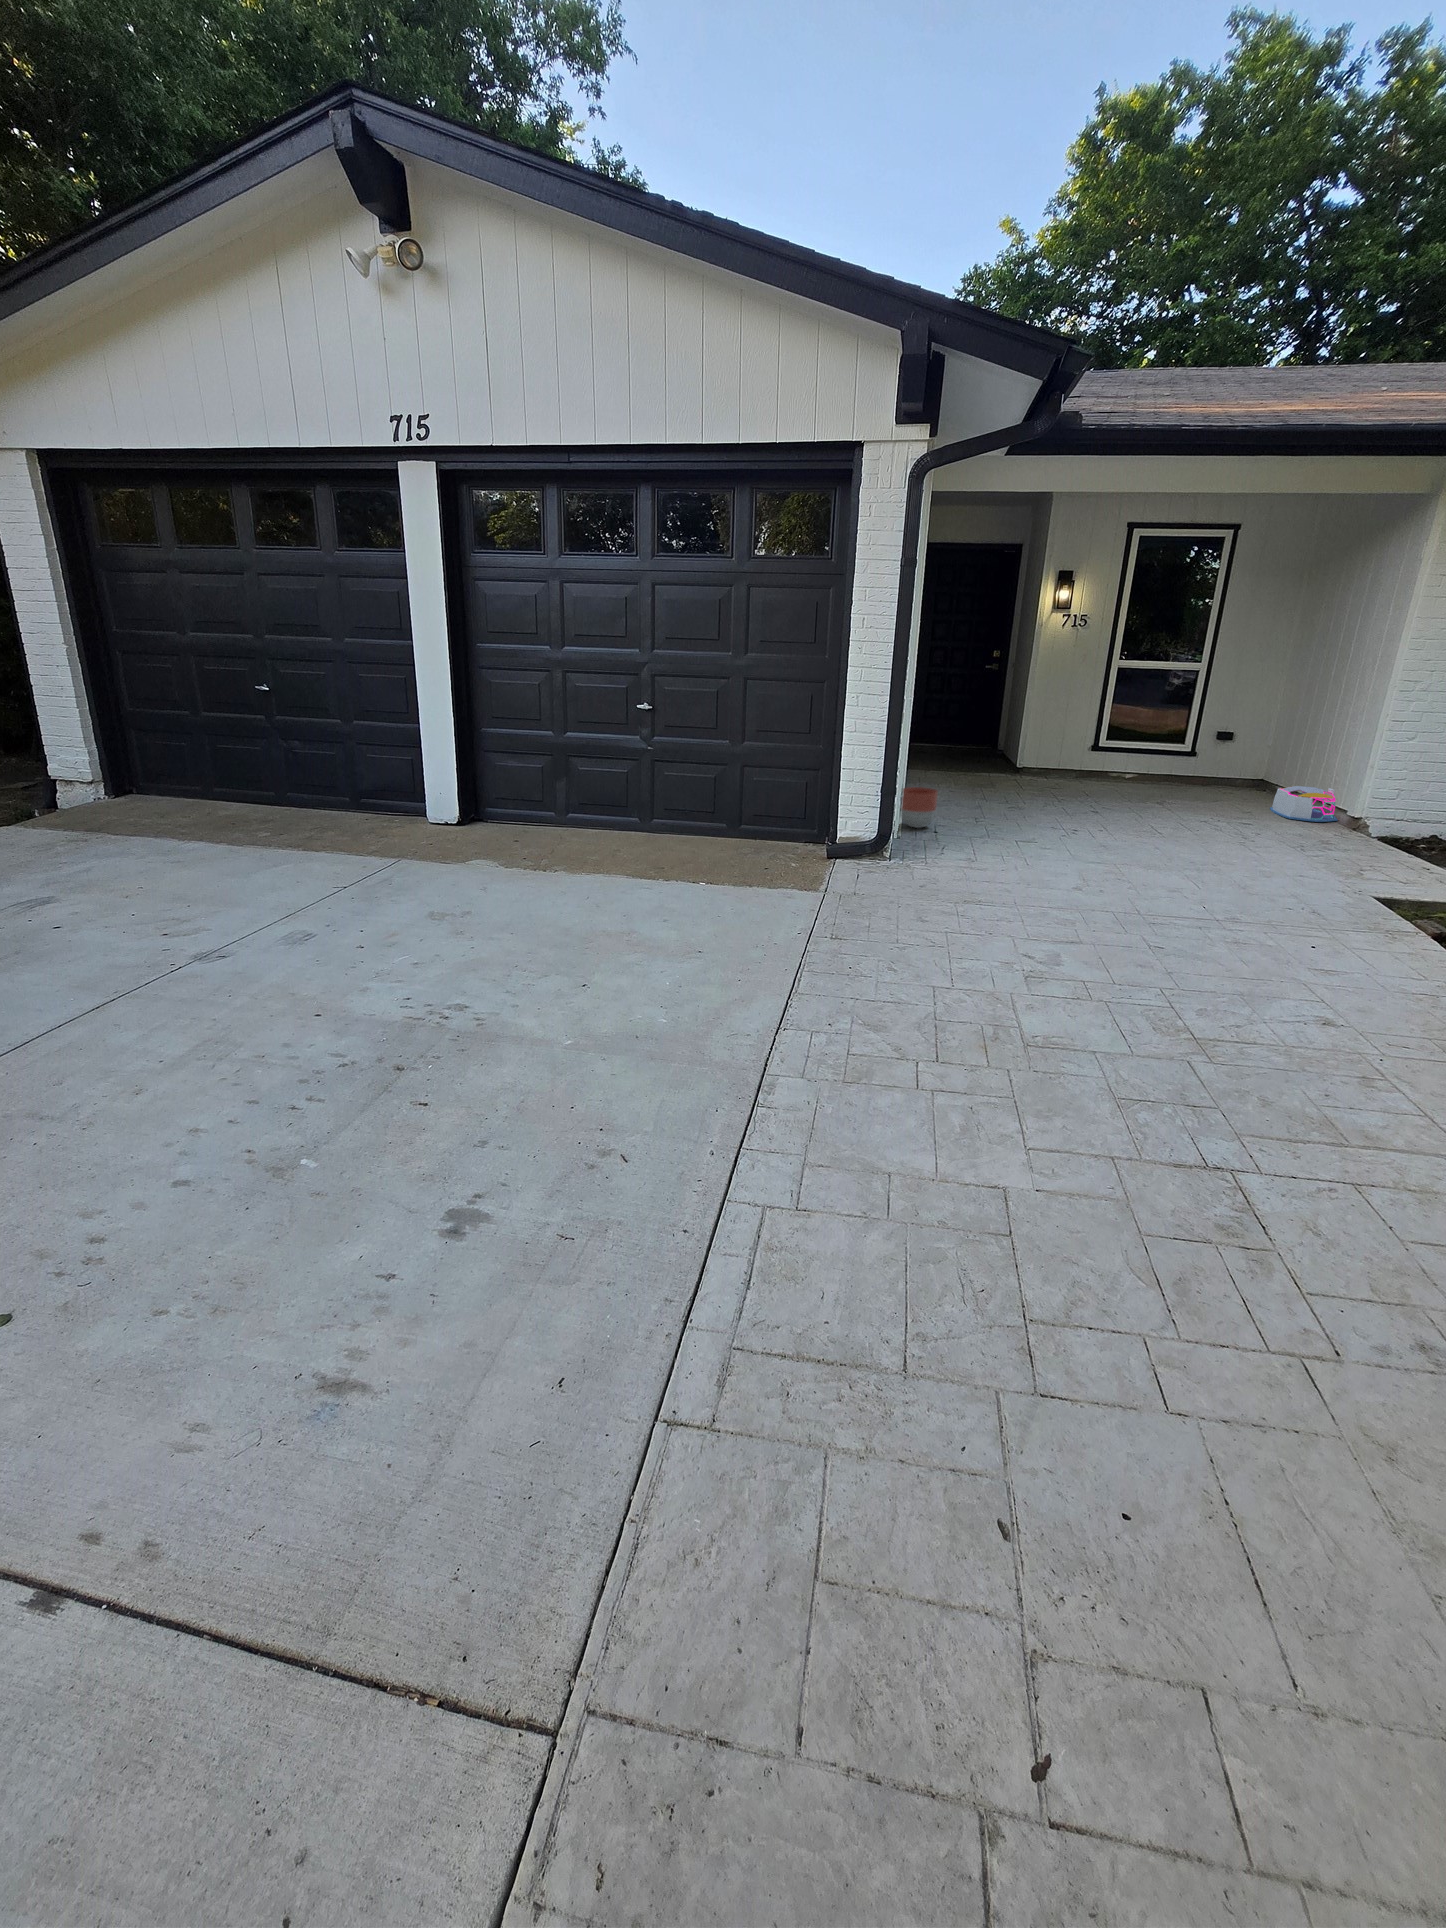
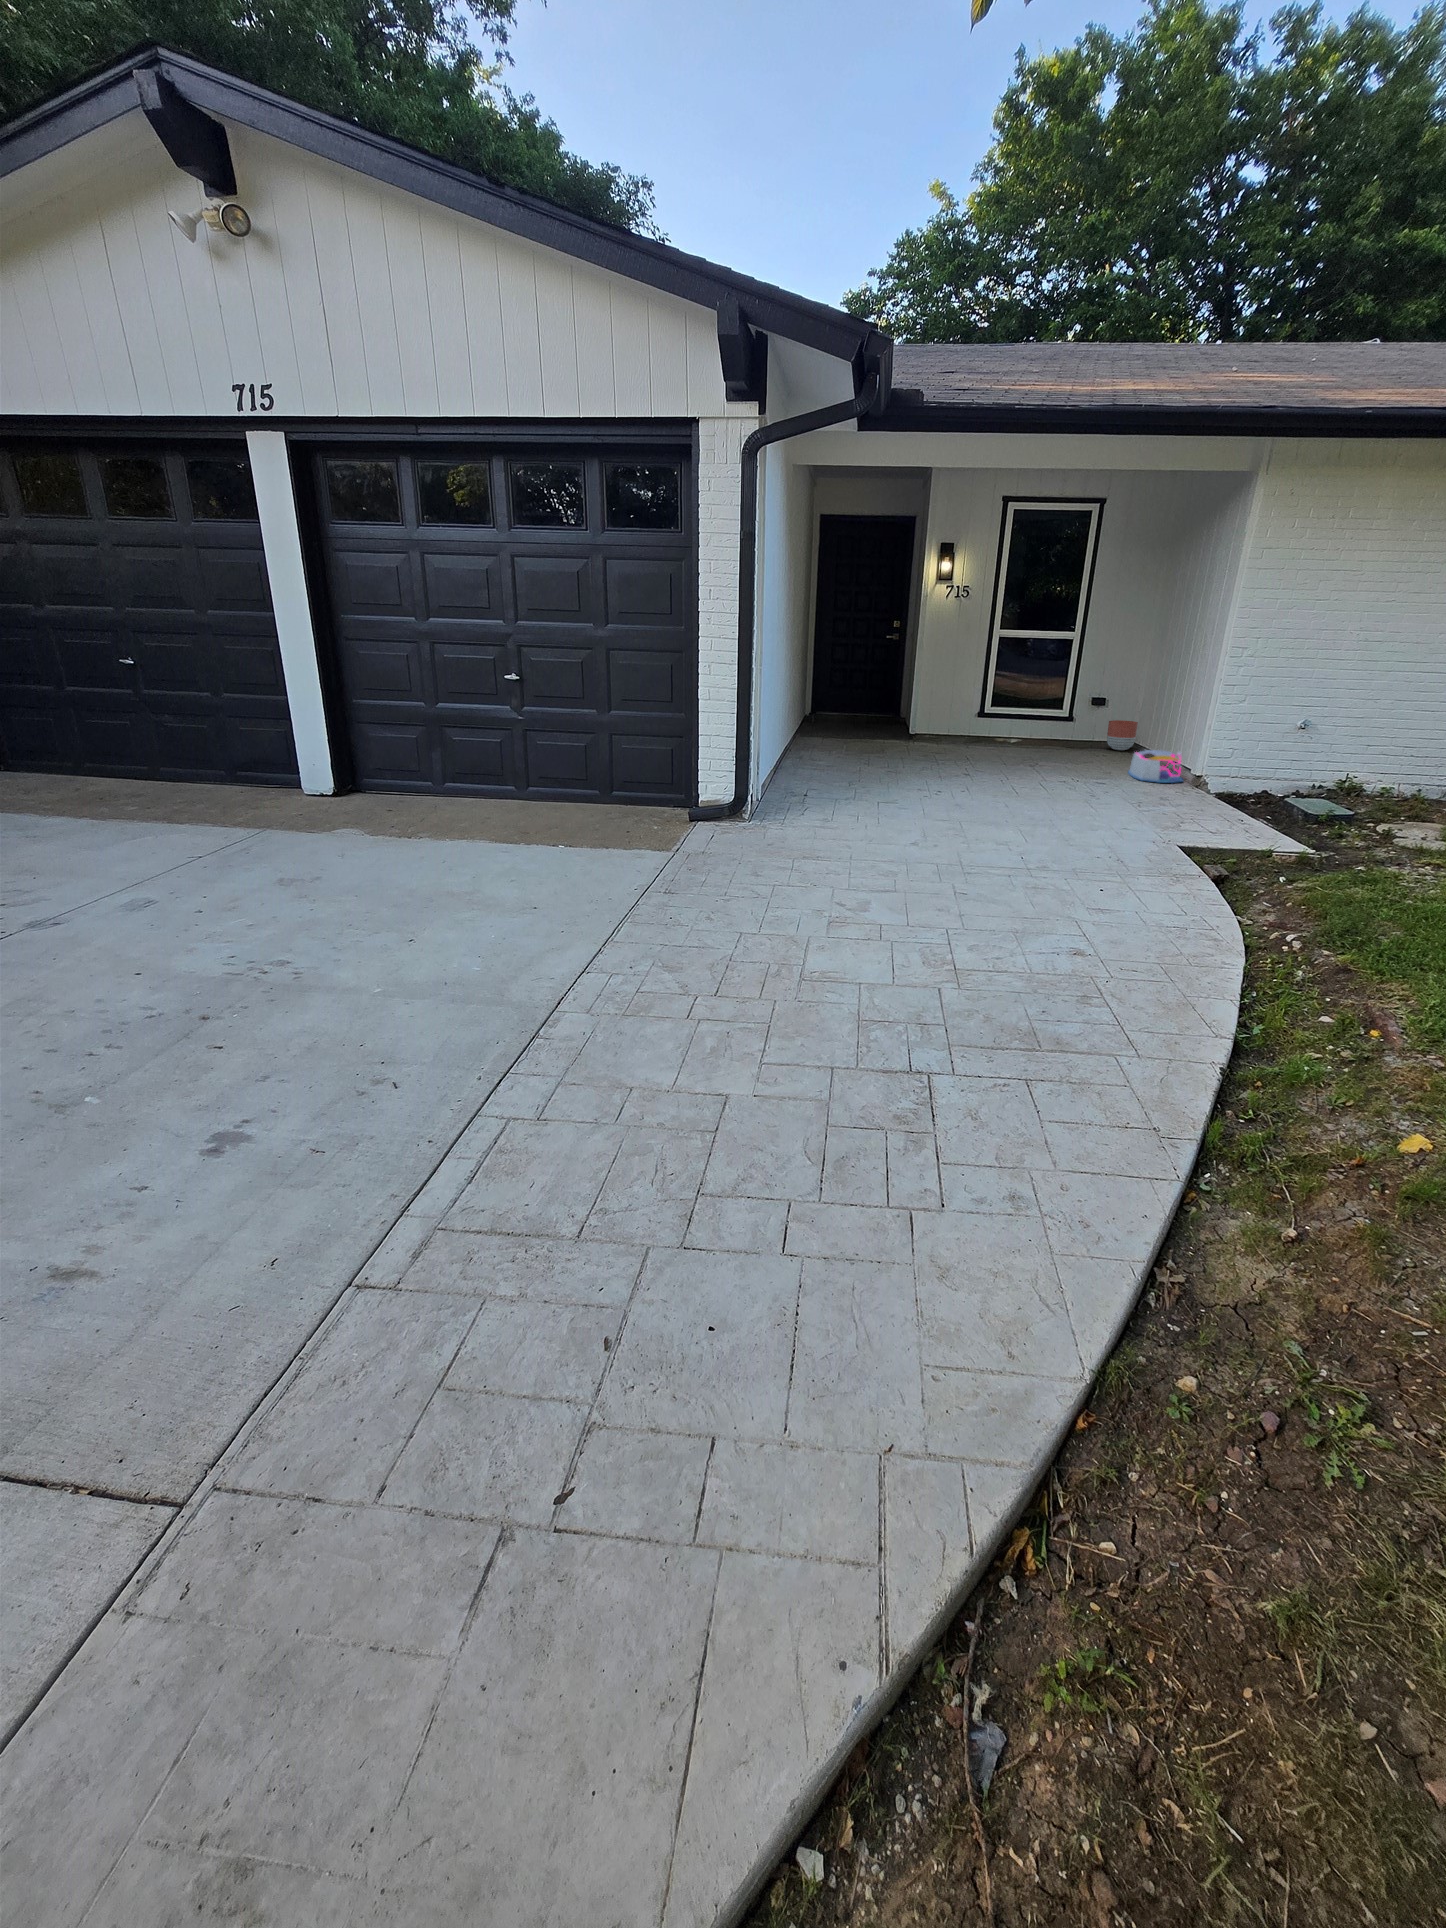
planter: present [901,787,938,828] -> present [1107,720,1138,750]

